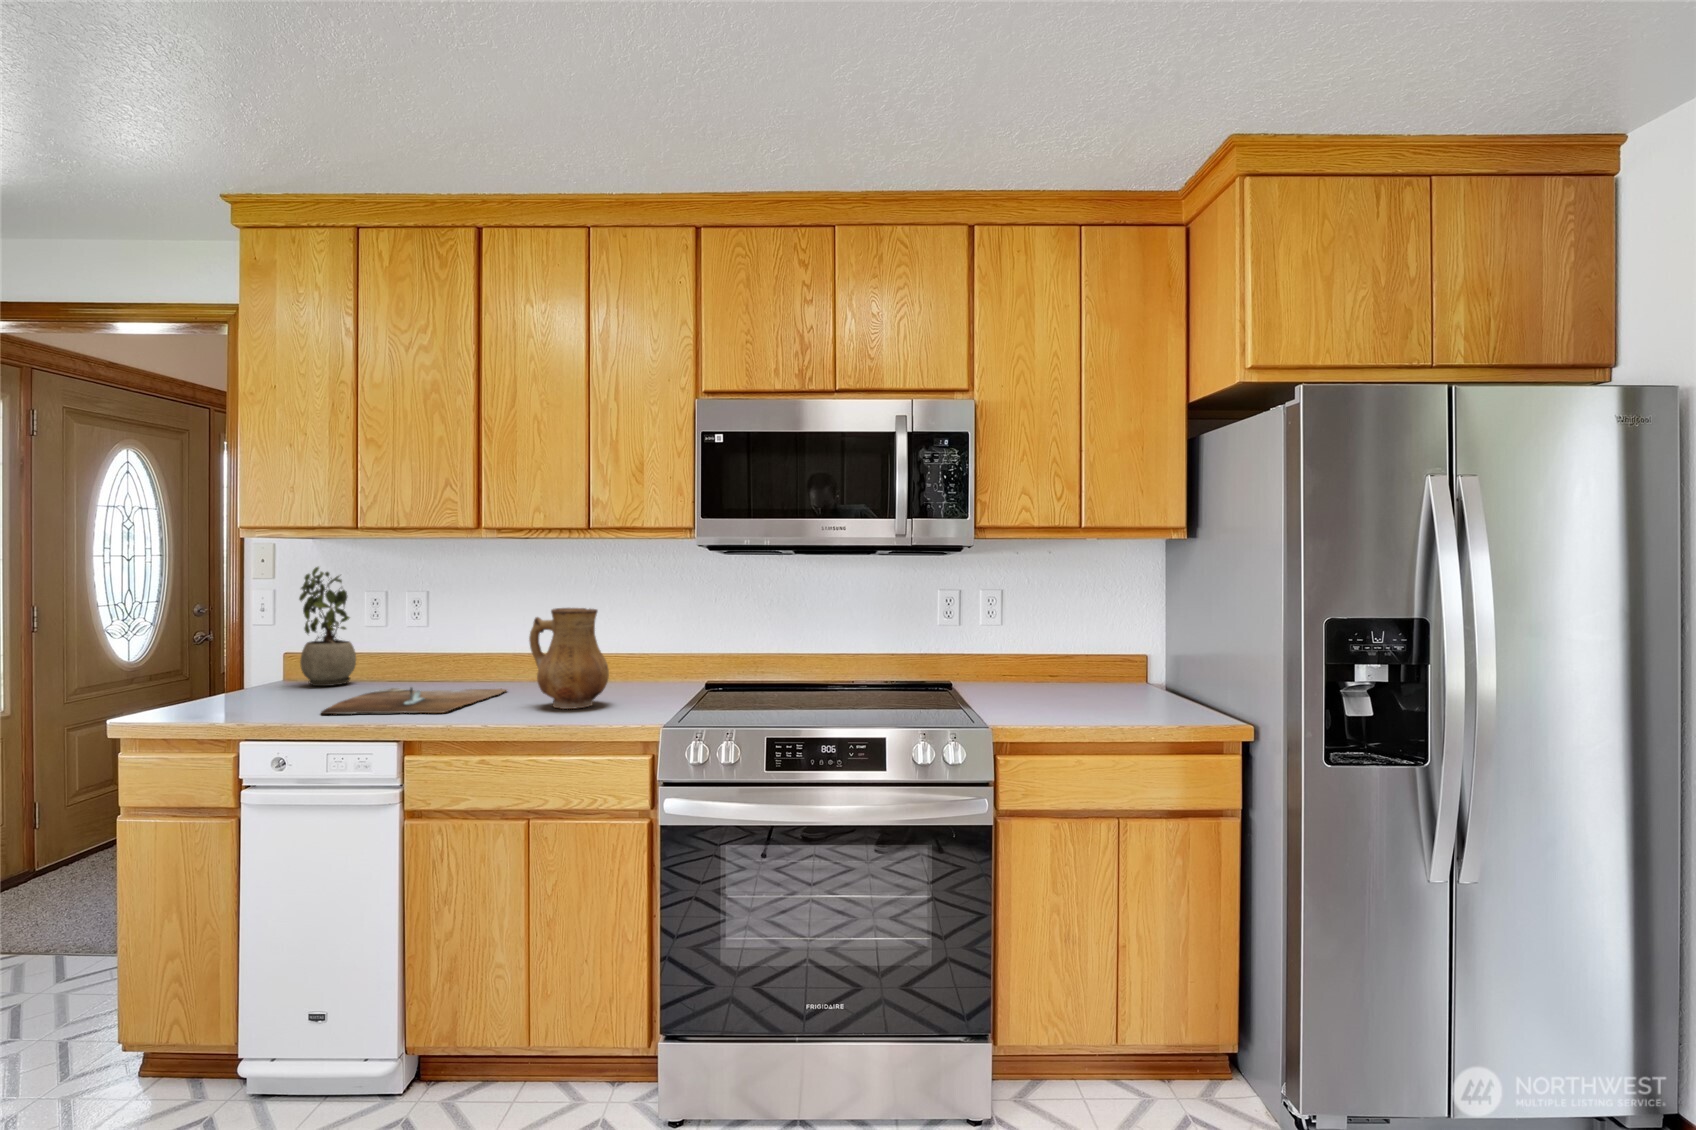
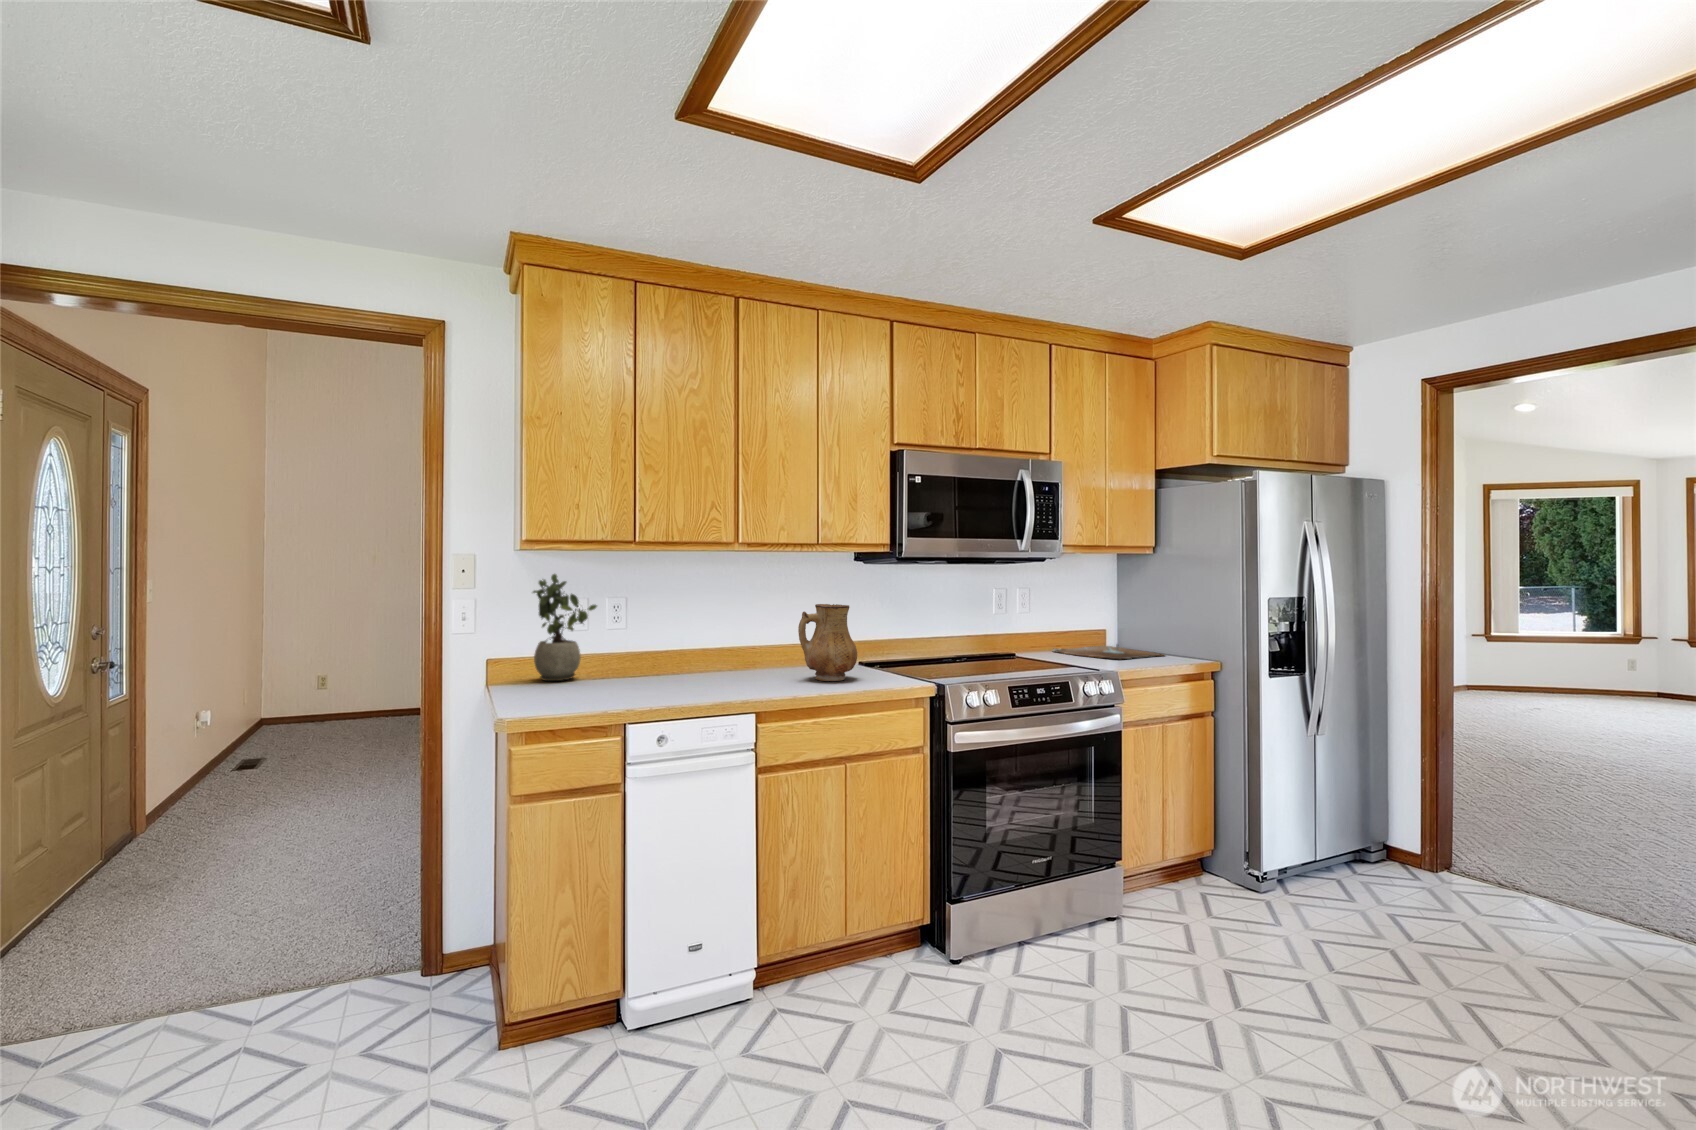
cutting board: present [321,687,506,714] -> present [1053,644,1163,660]

